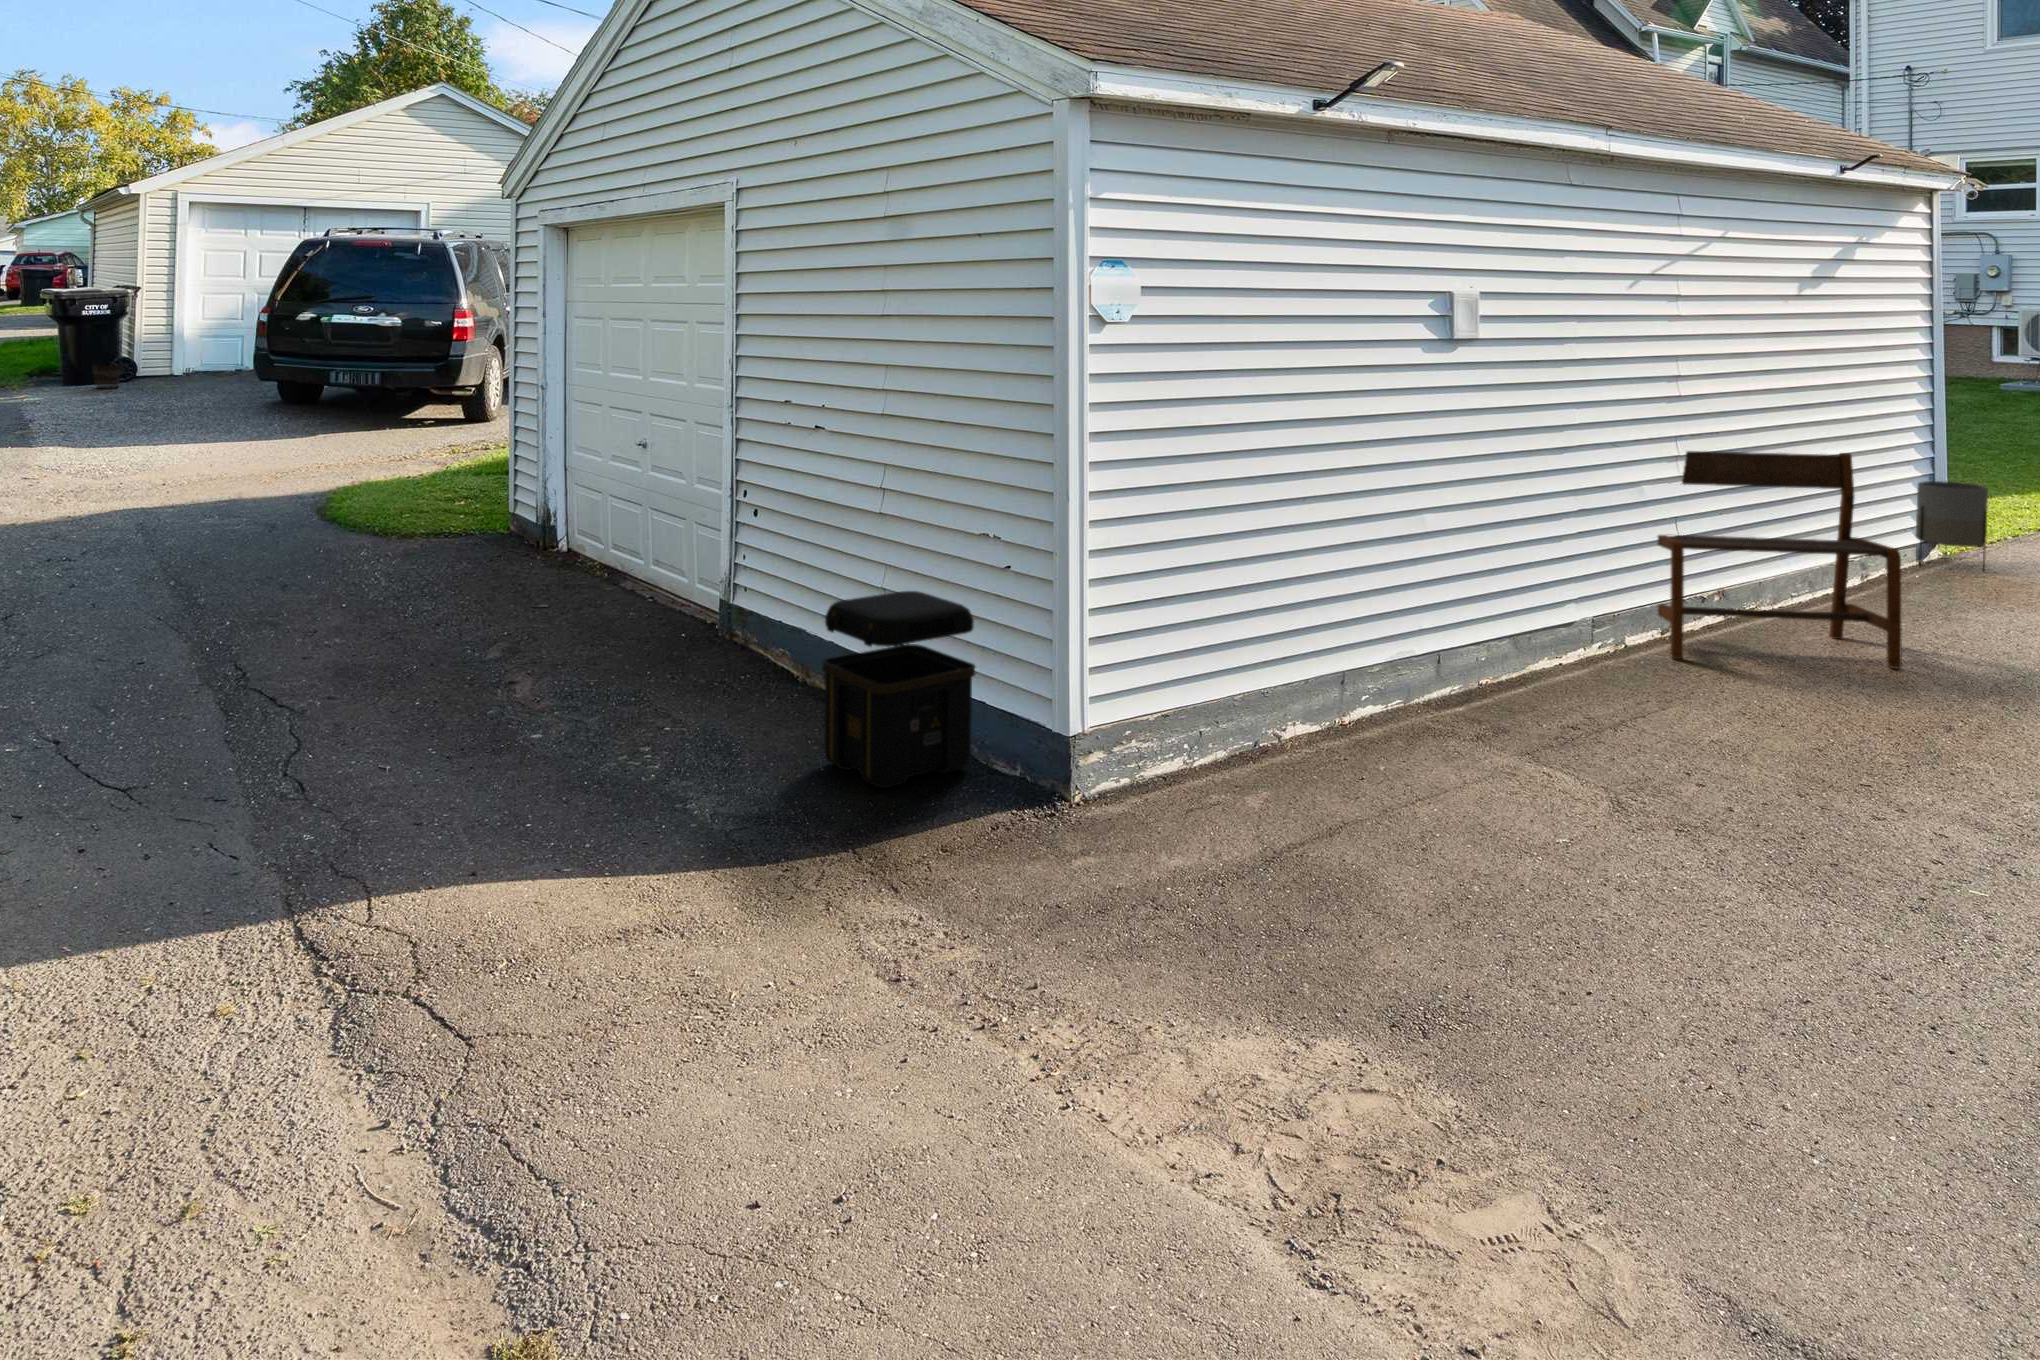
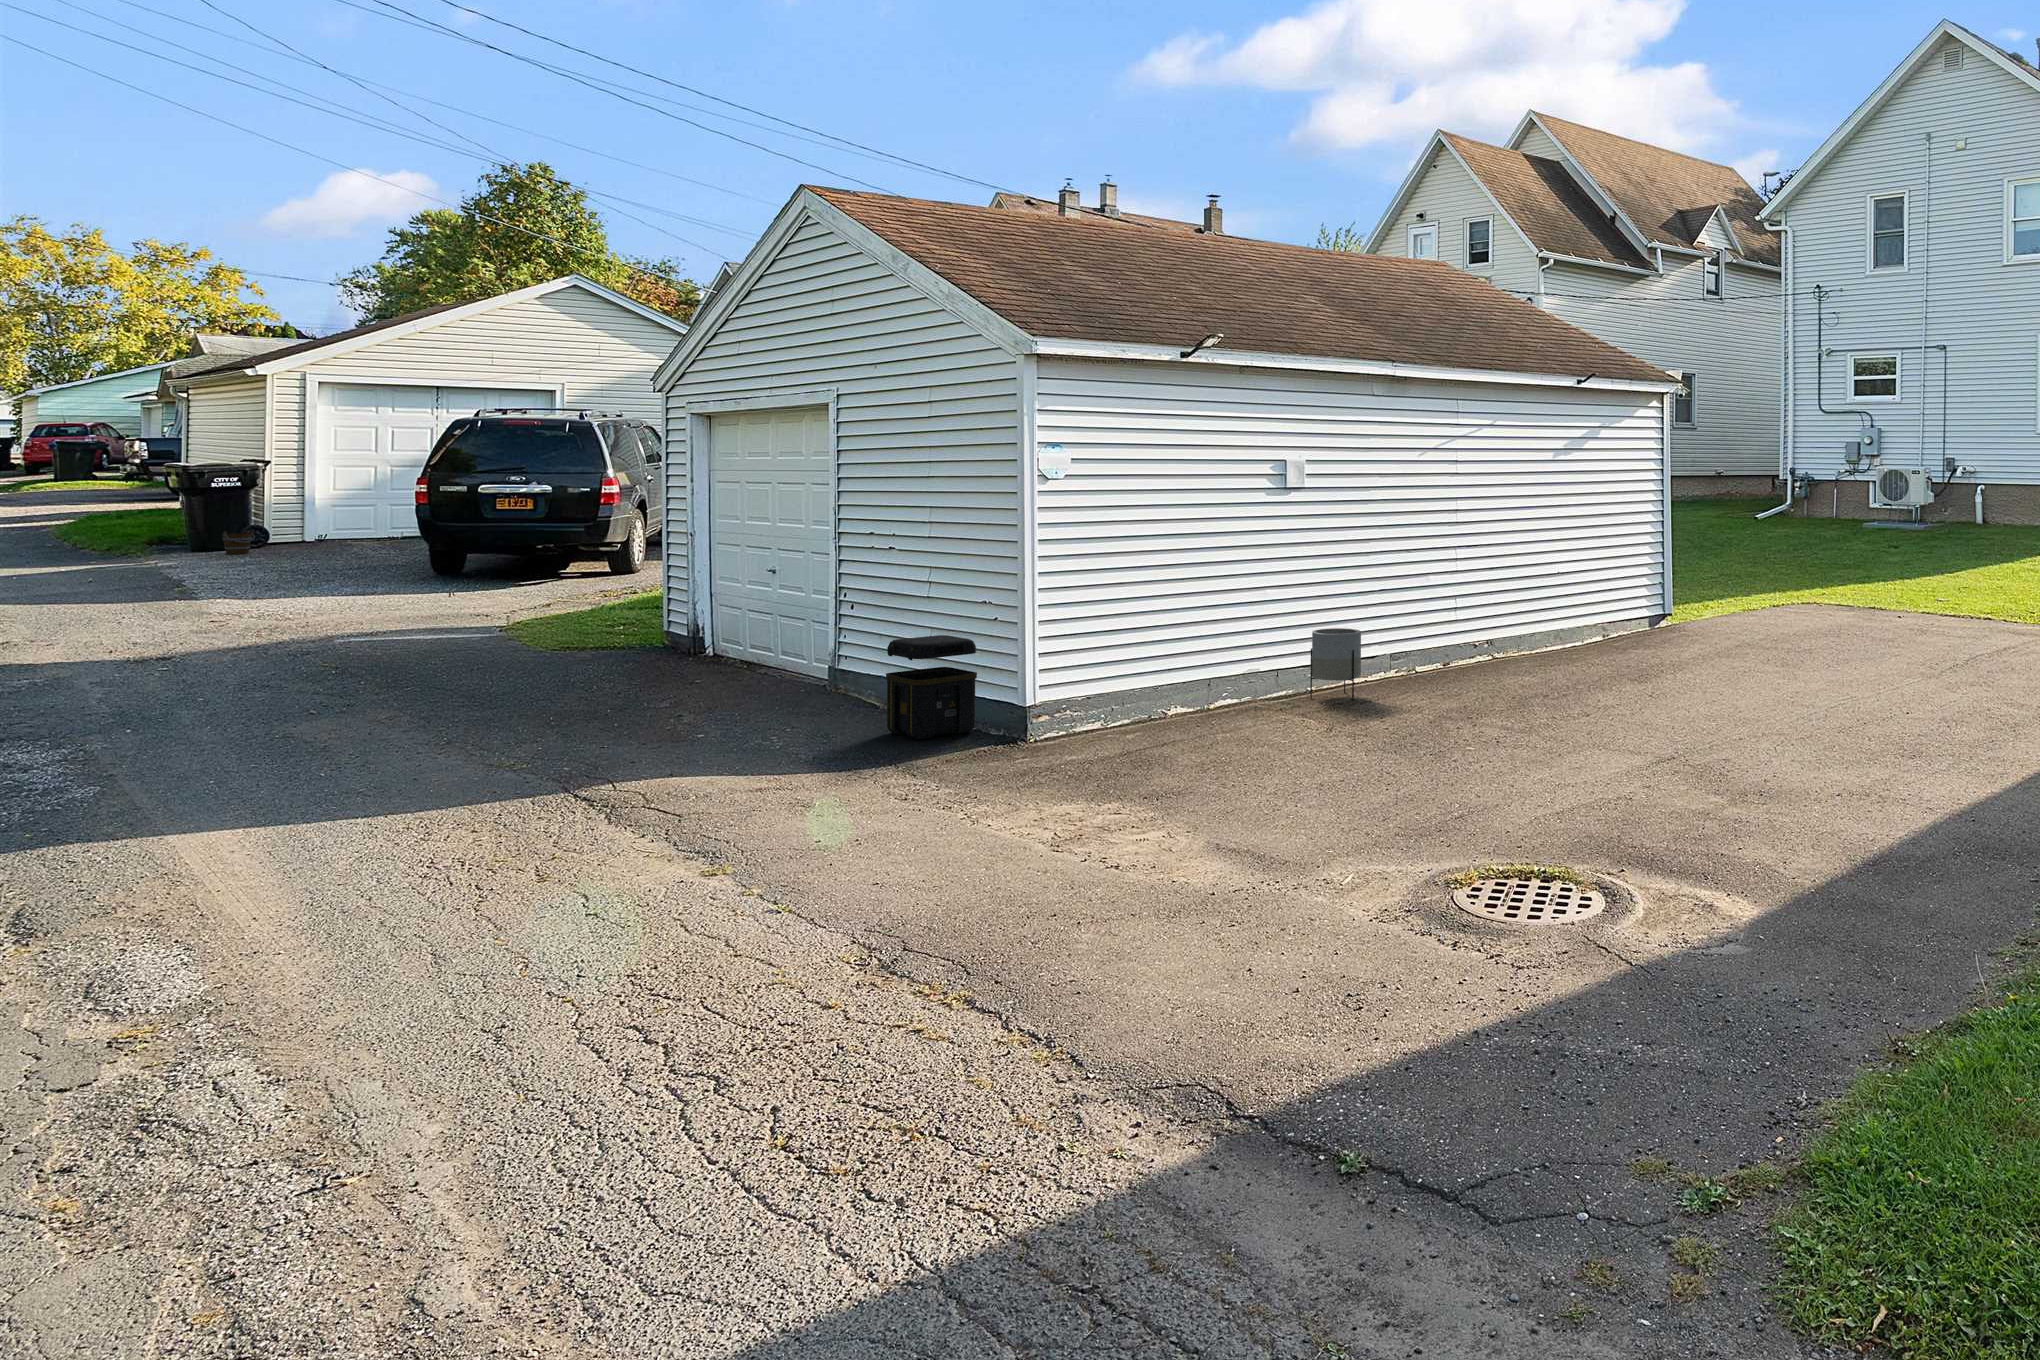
bench: present [1657,451,1902,669] -> none [1437,555,1564,679]
planter: present [1916,481,1988,571] -> present [1310,628,1361,700]

